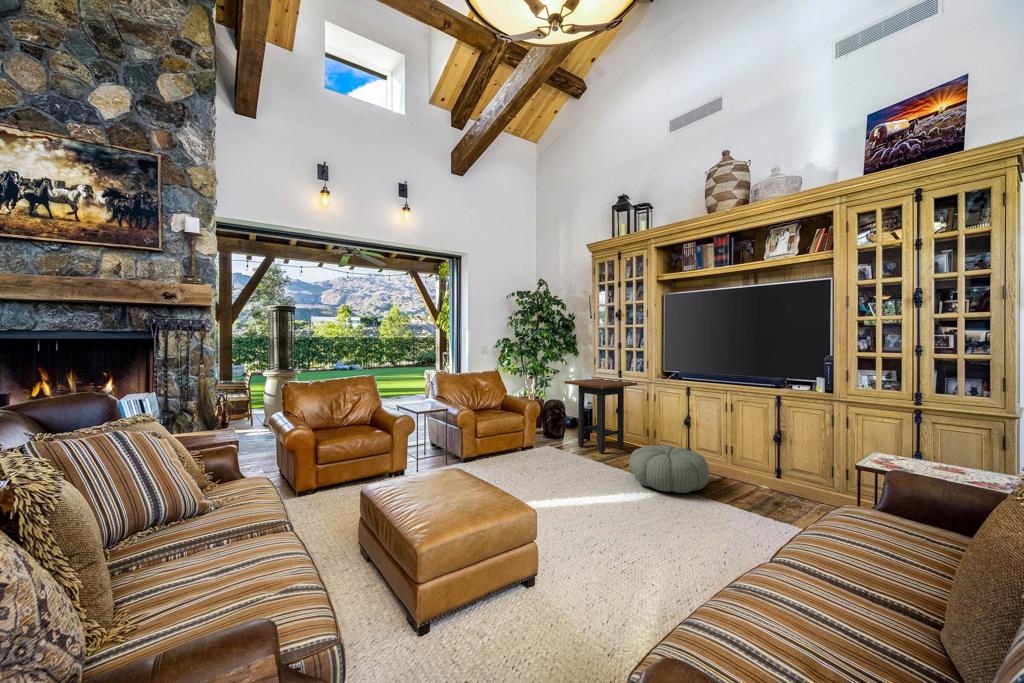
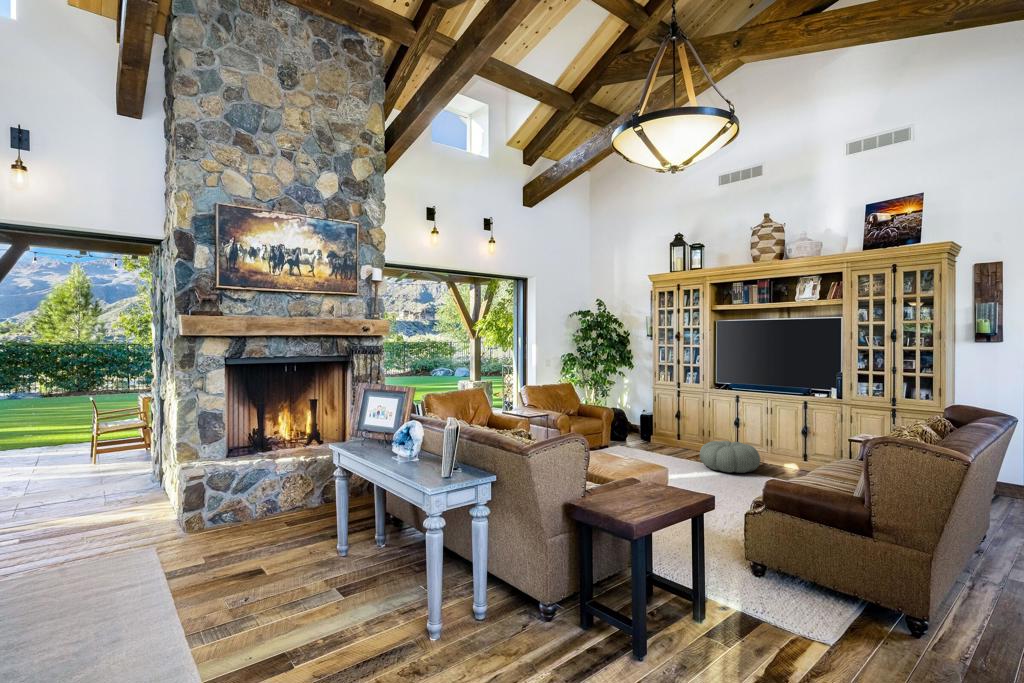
side table: present [565,379,638,454] -> none [633,390,695,452]

